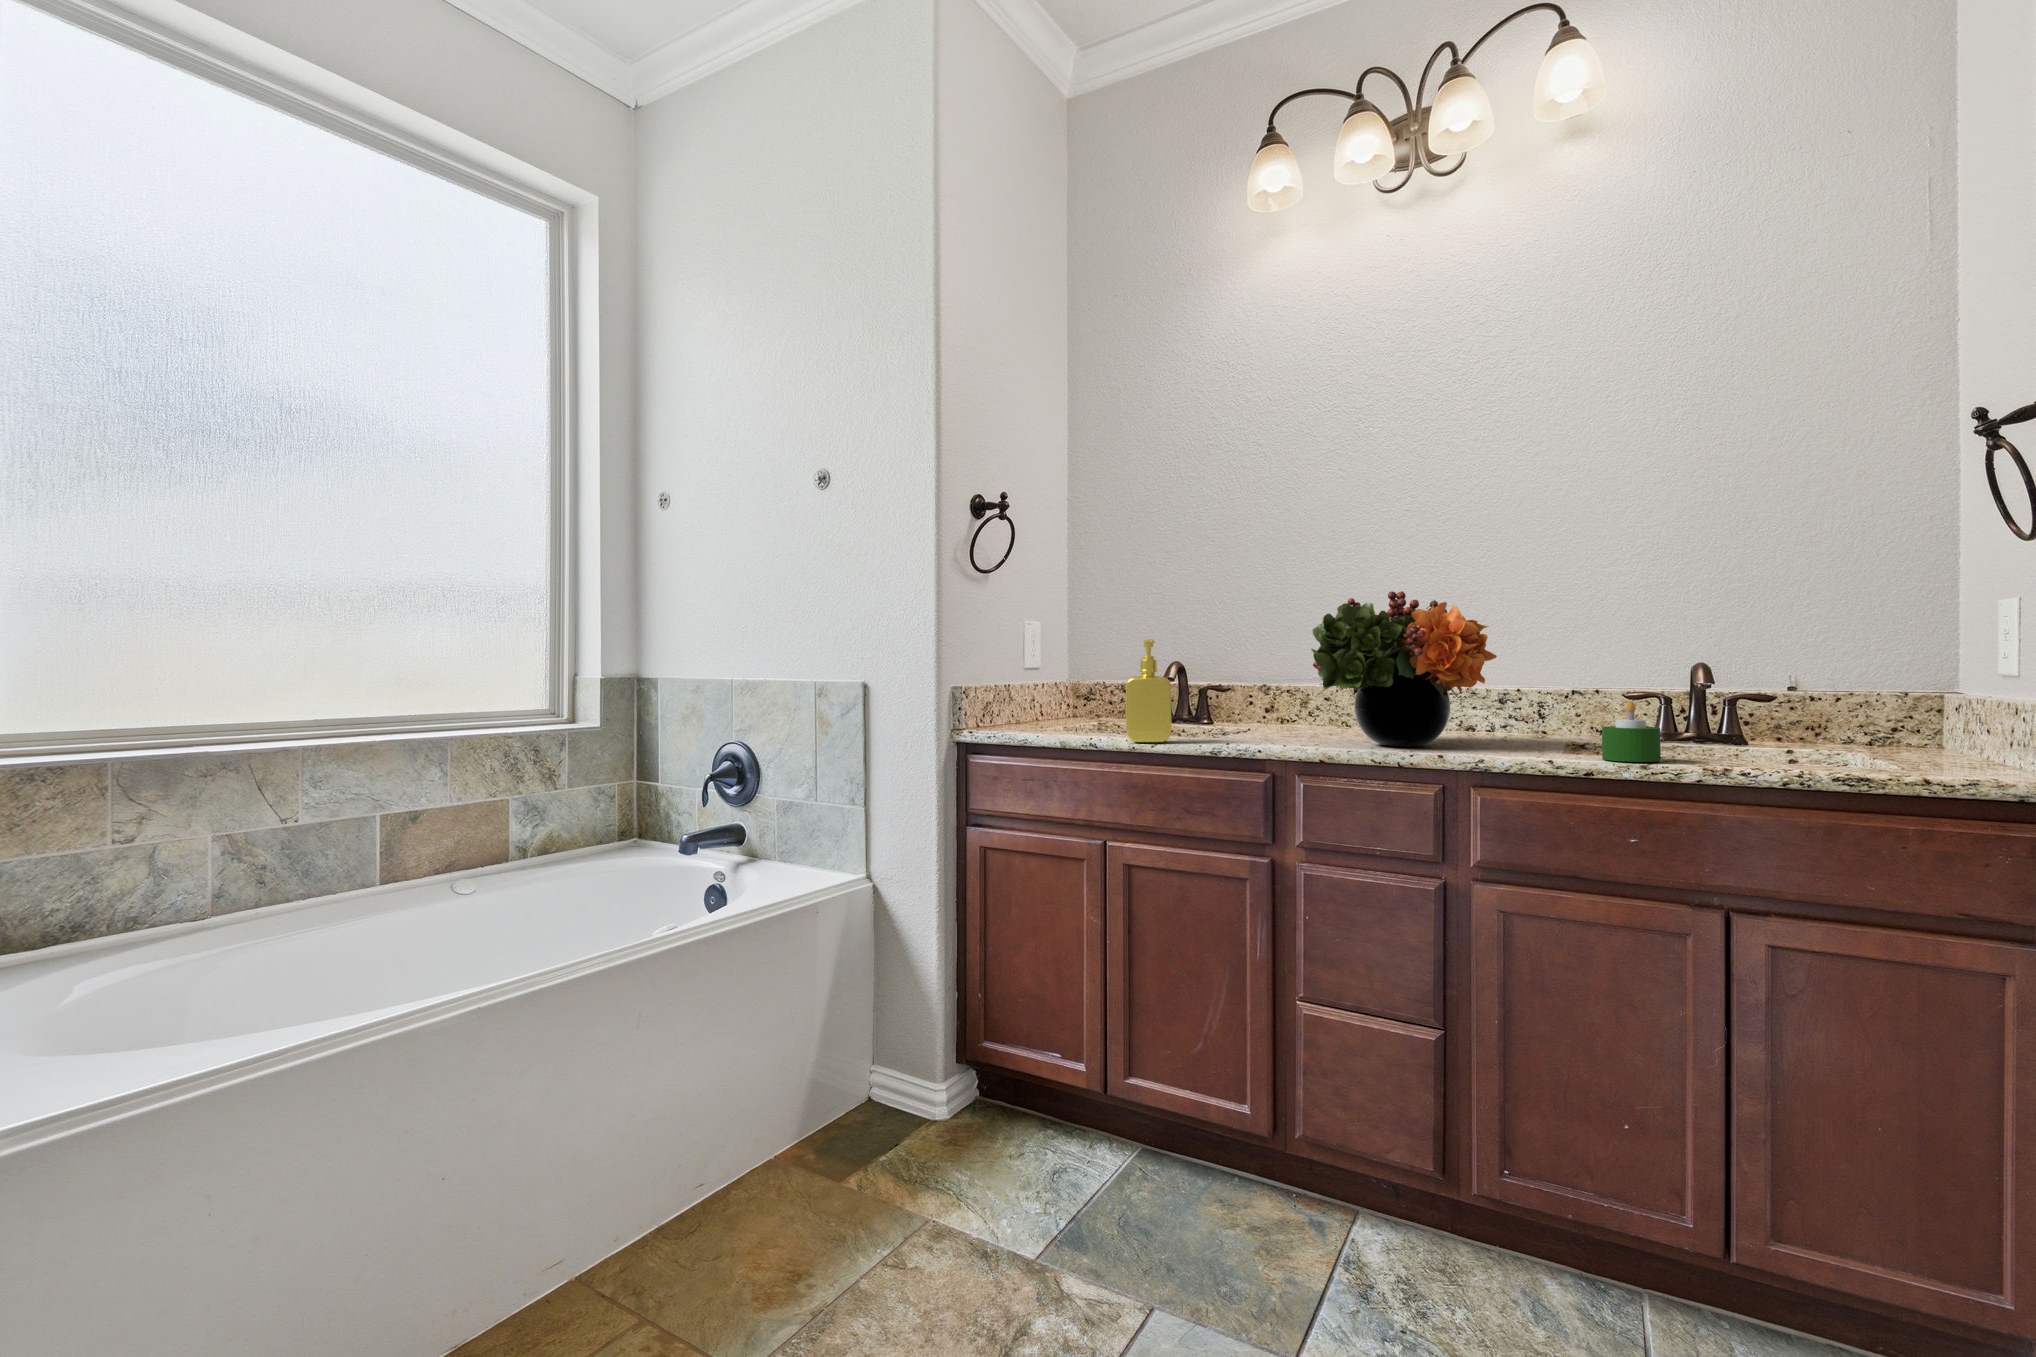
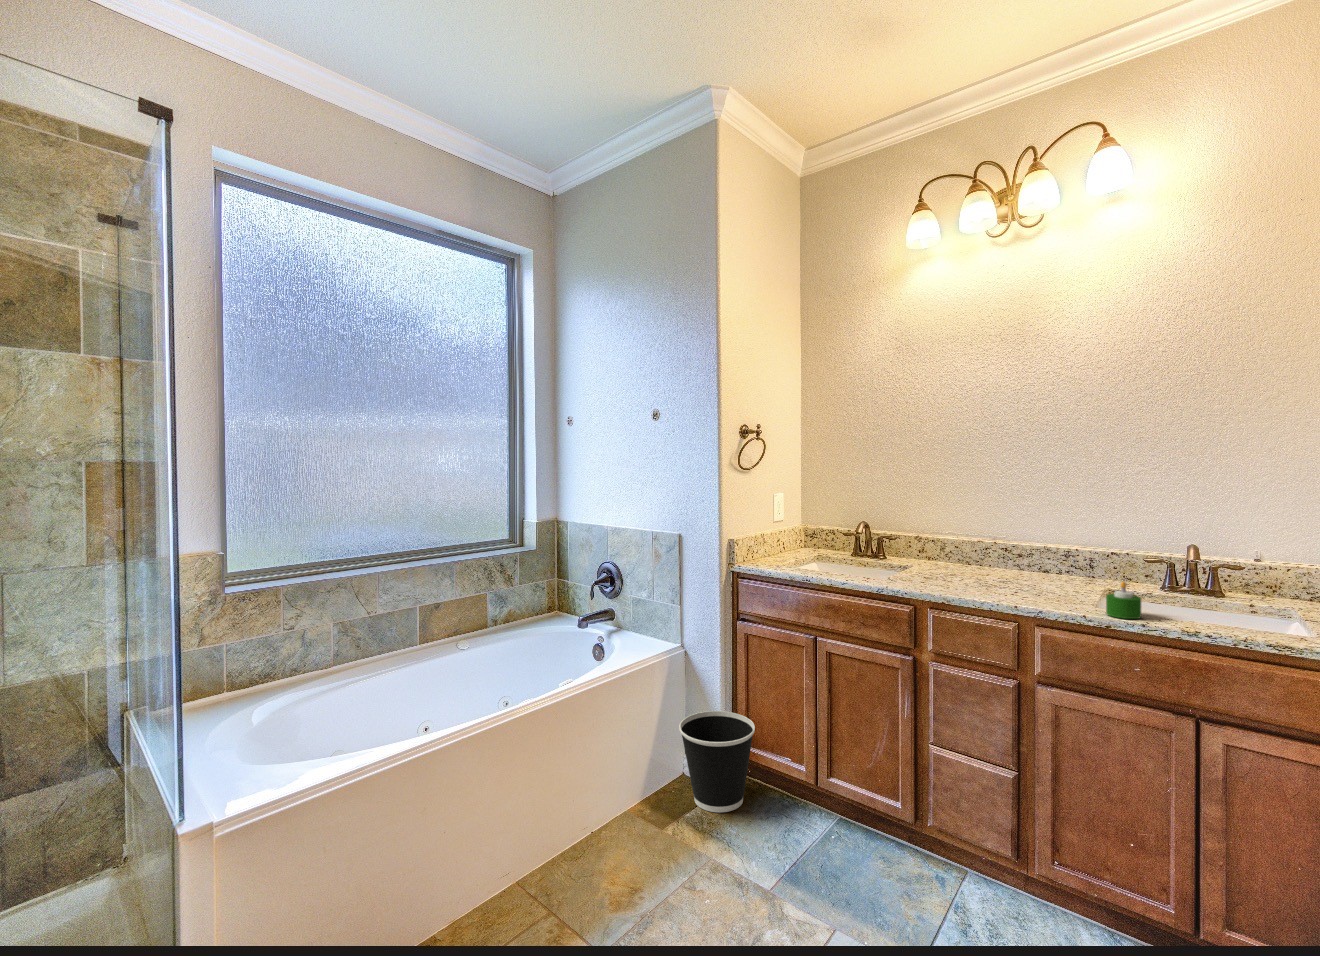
flower arrangement: present [1311,591,1497,746] -> none [932,501,1050,594]
soap dispenser: present [1126,639,1172,743] -> none [826,524,853,584]
wastebasket: none [860,989,998,1171] -> present [679,711,755,812]

